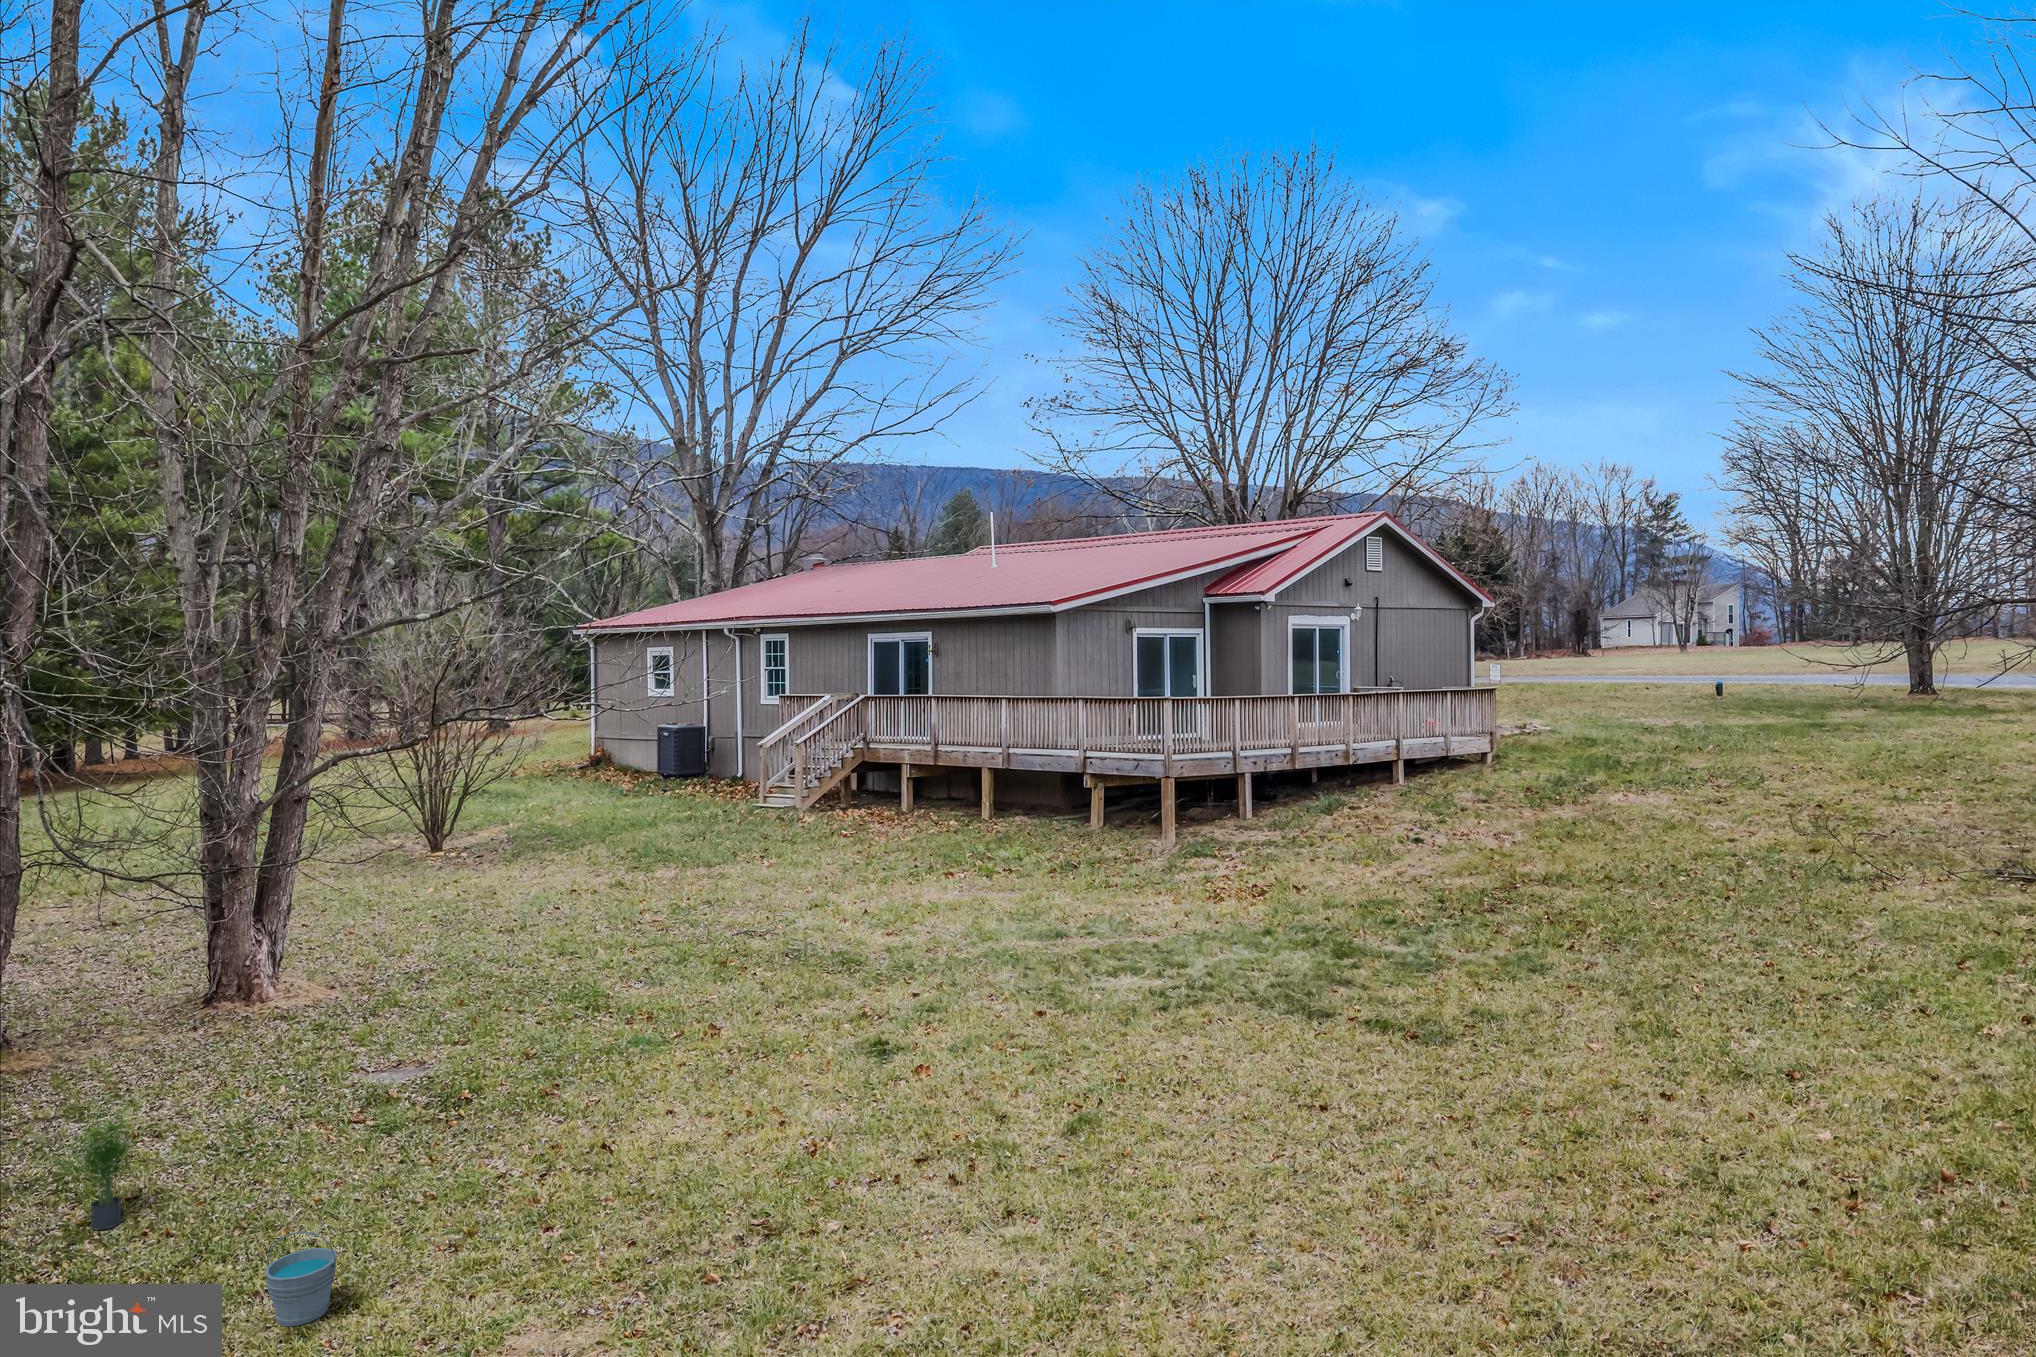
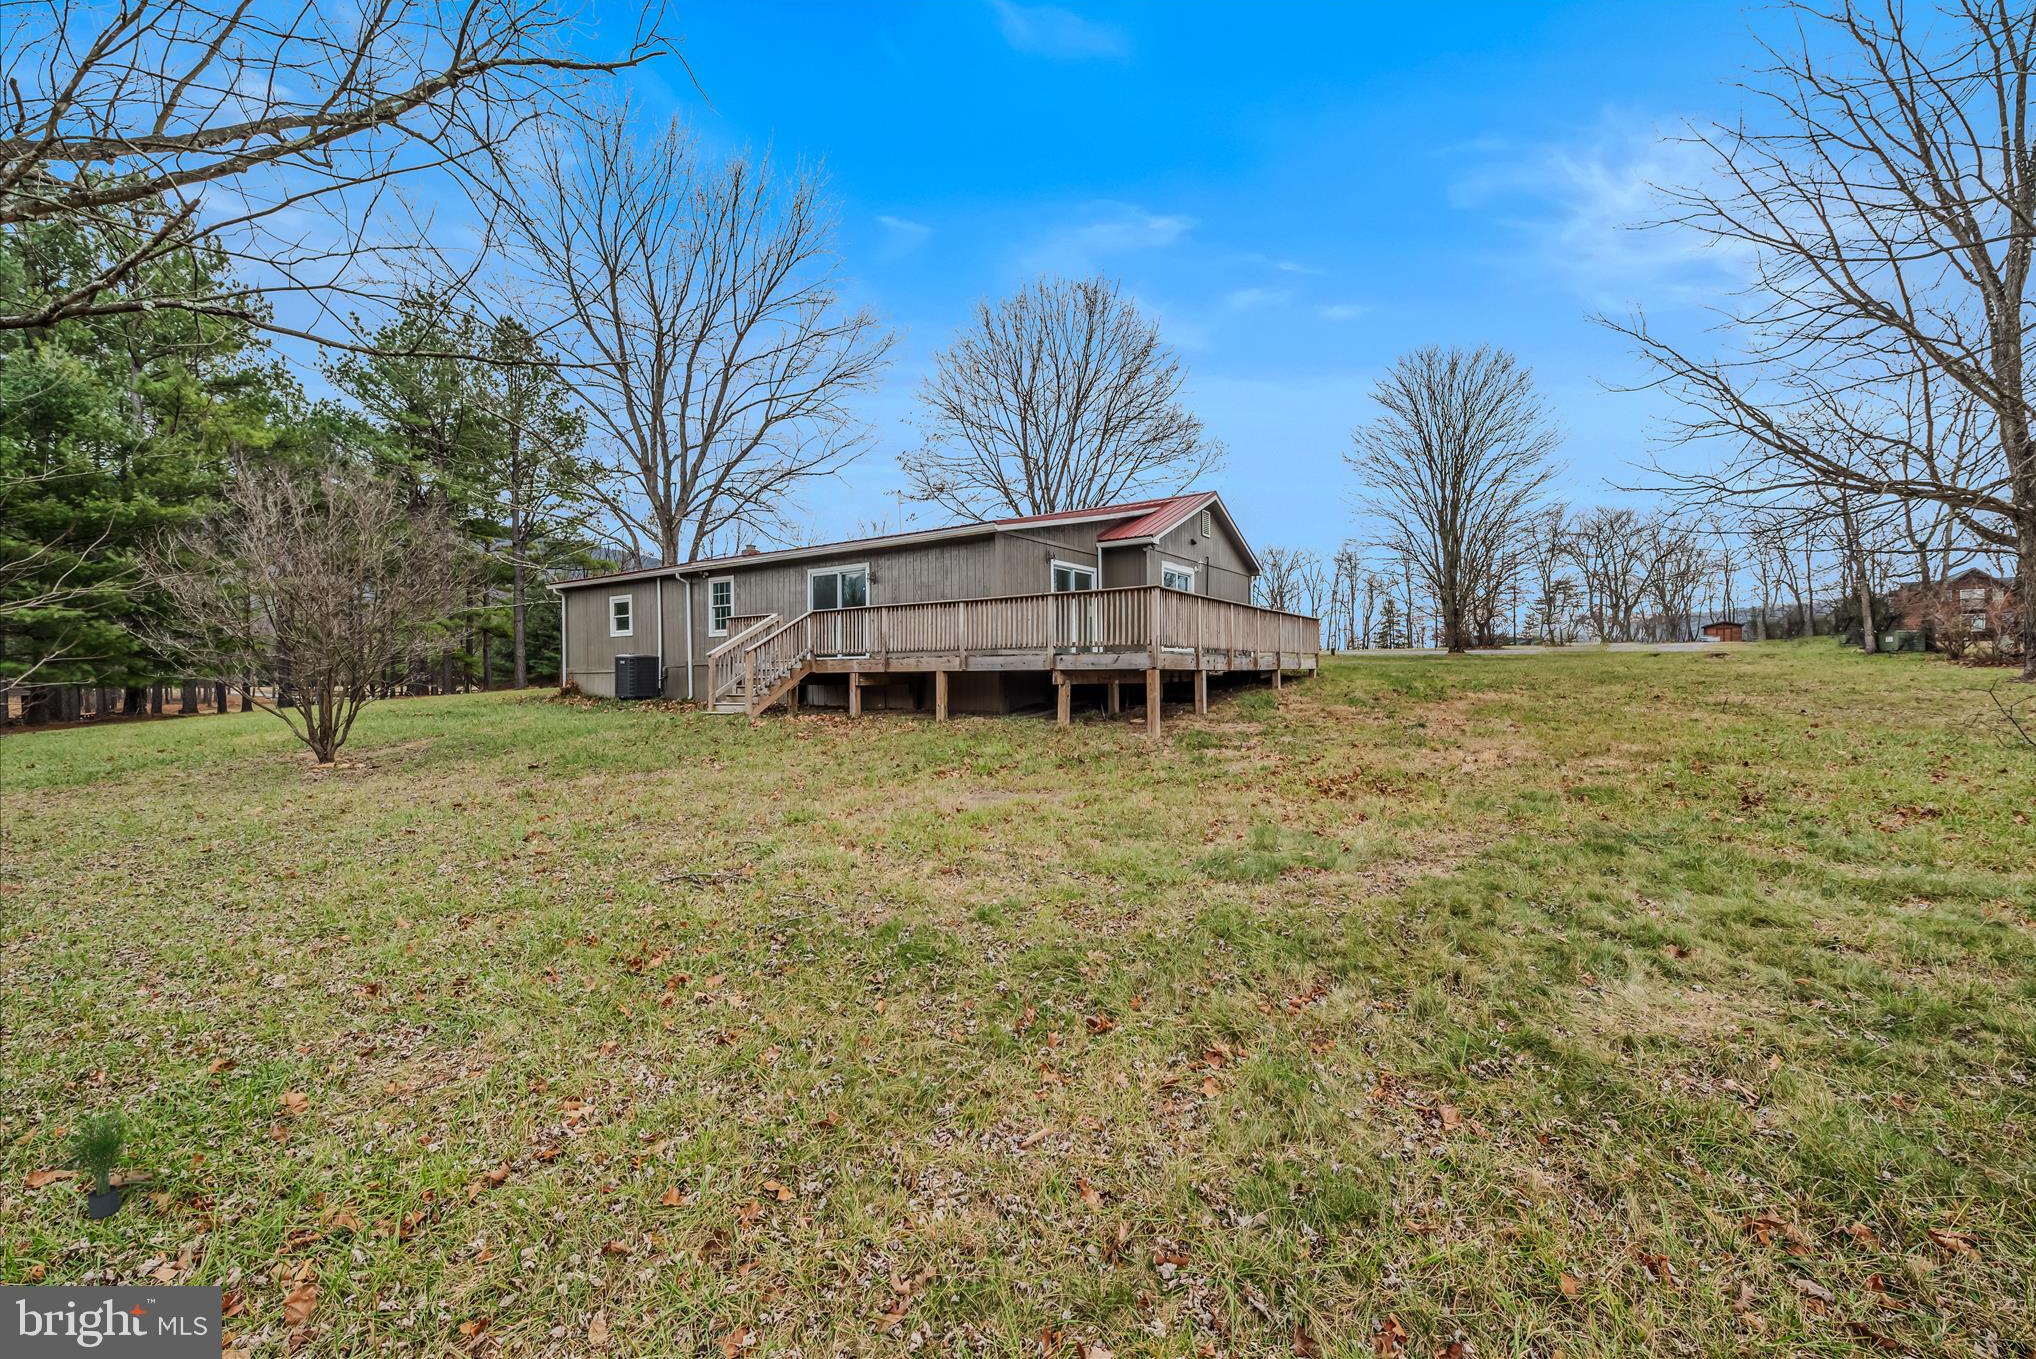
bucket: present [265,1231,337,1327] -> none [261,1239,330,1325]

